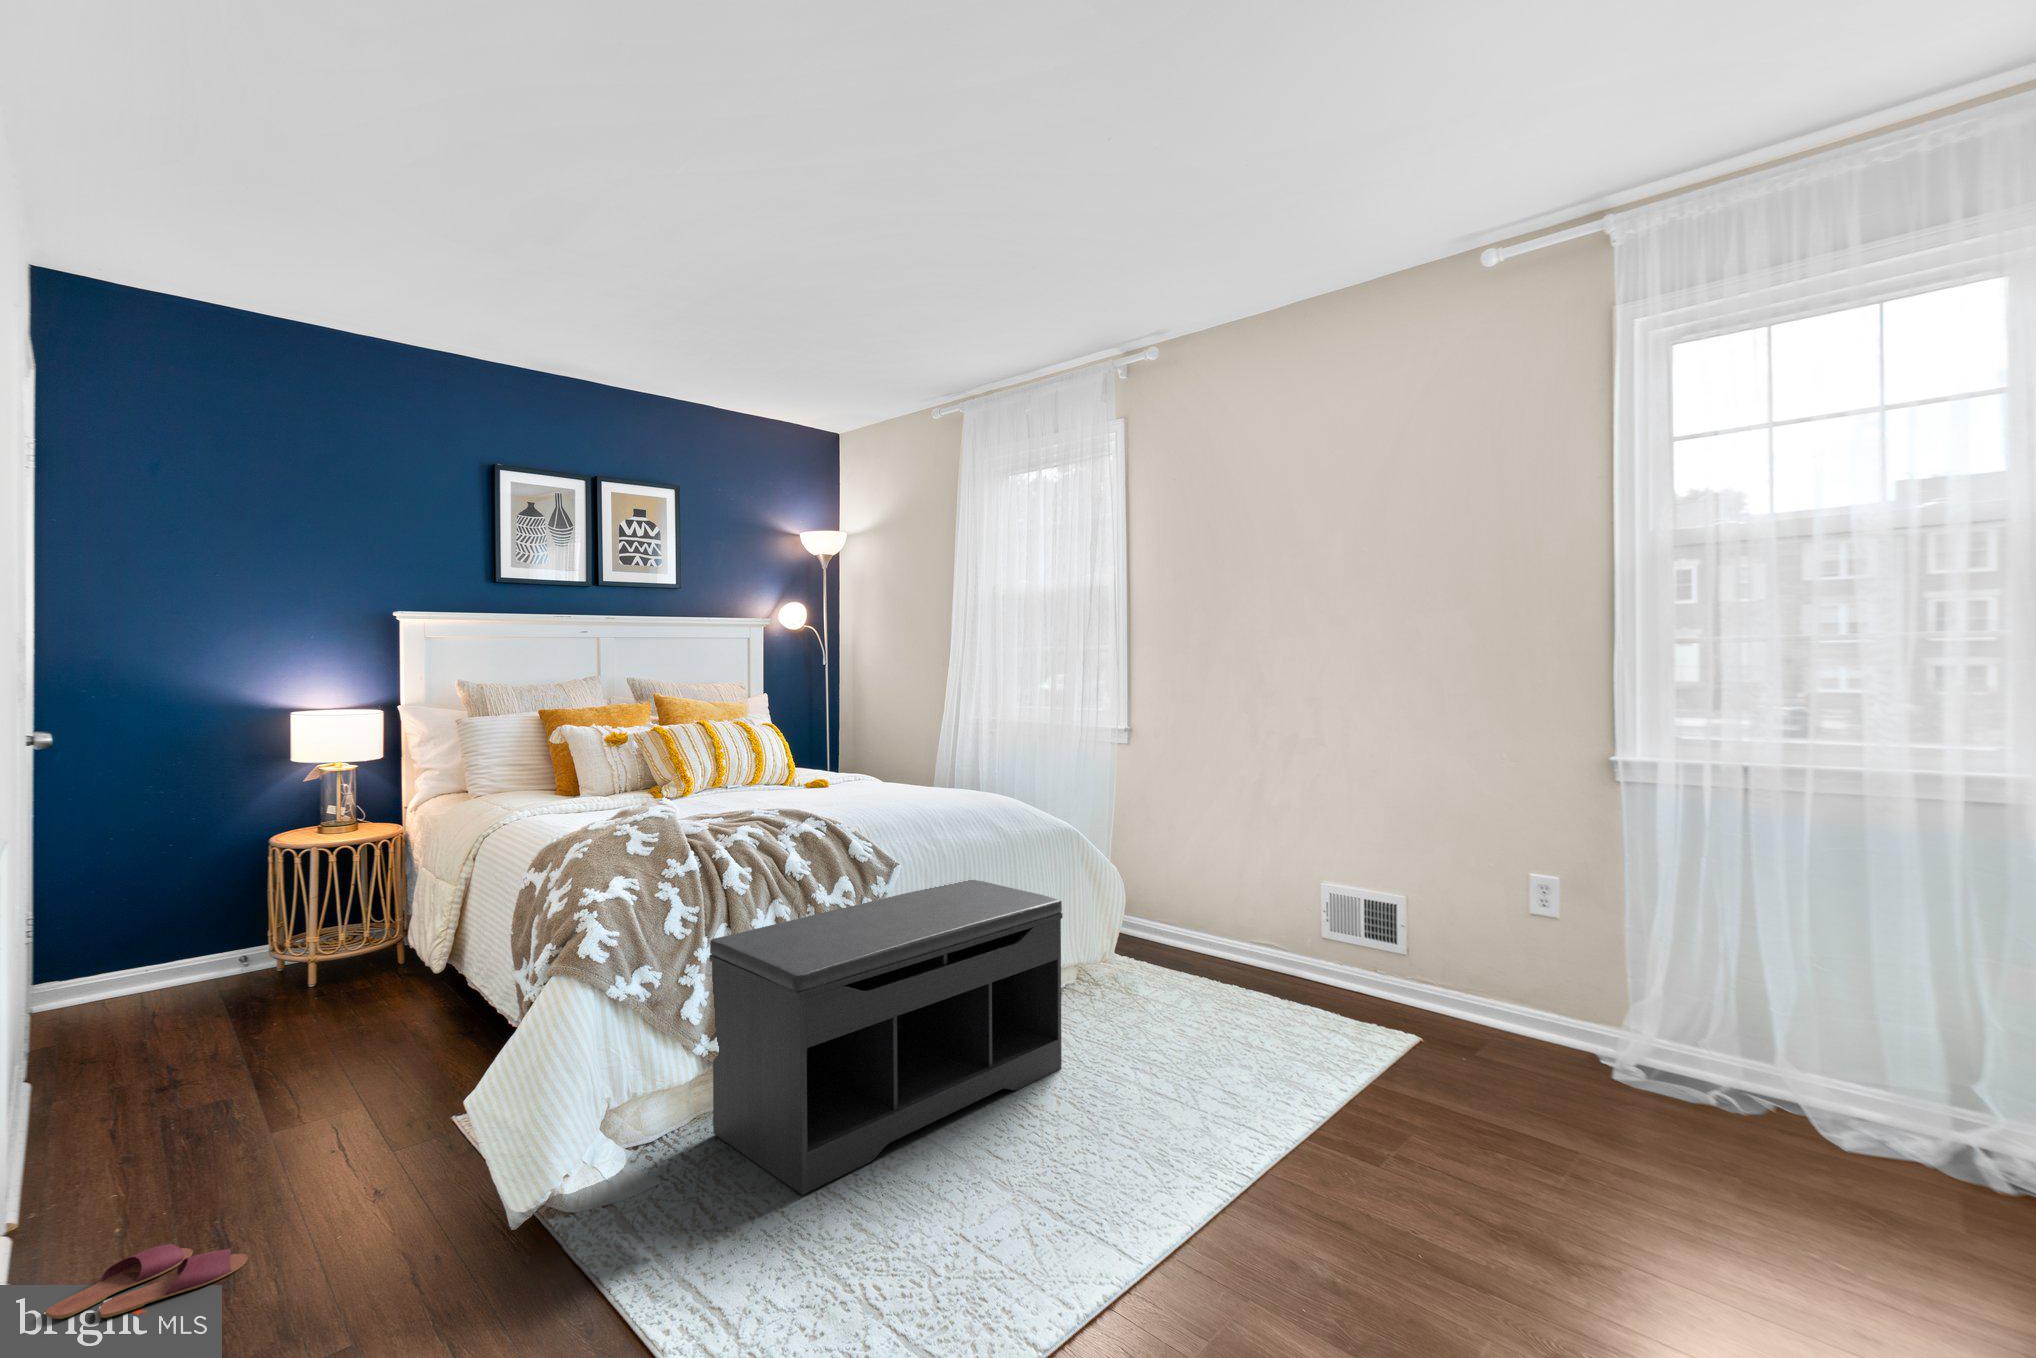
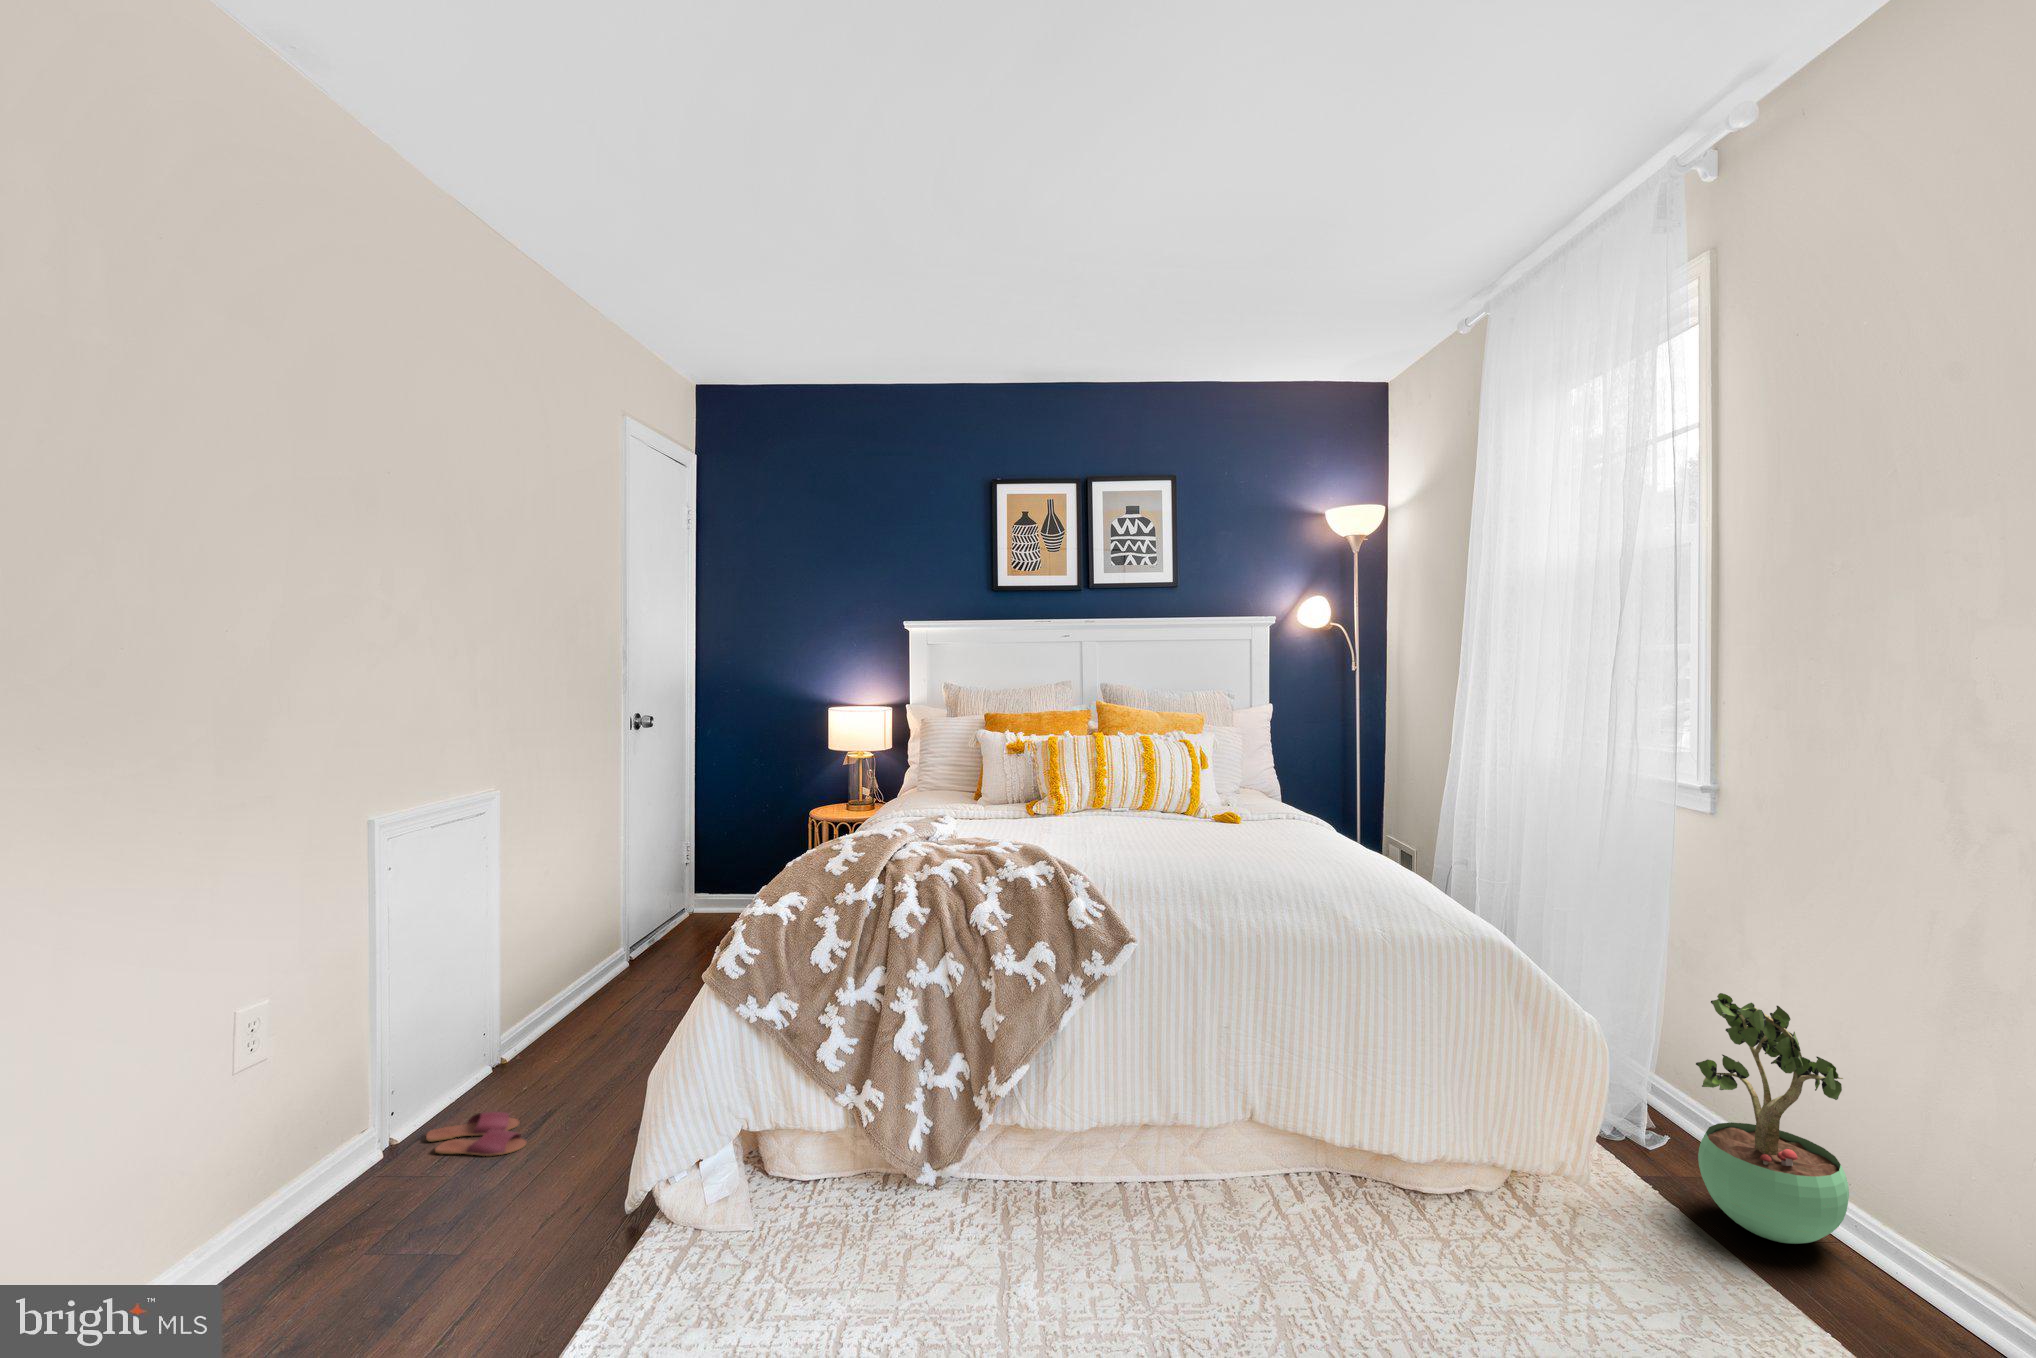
potted plant: none [1152,836,1229,961] -> present [1696,993,1849,1244]
bench: present [709,879,1063,1195] -> none [815,981,1303,1323]

